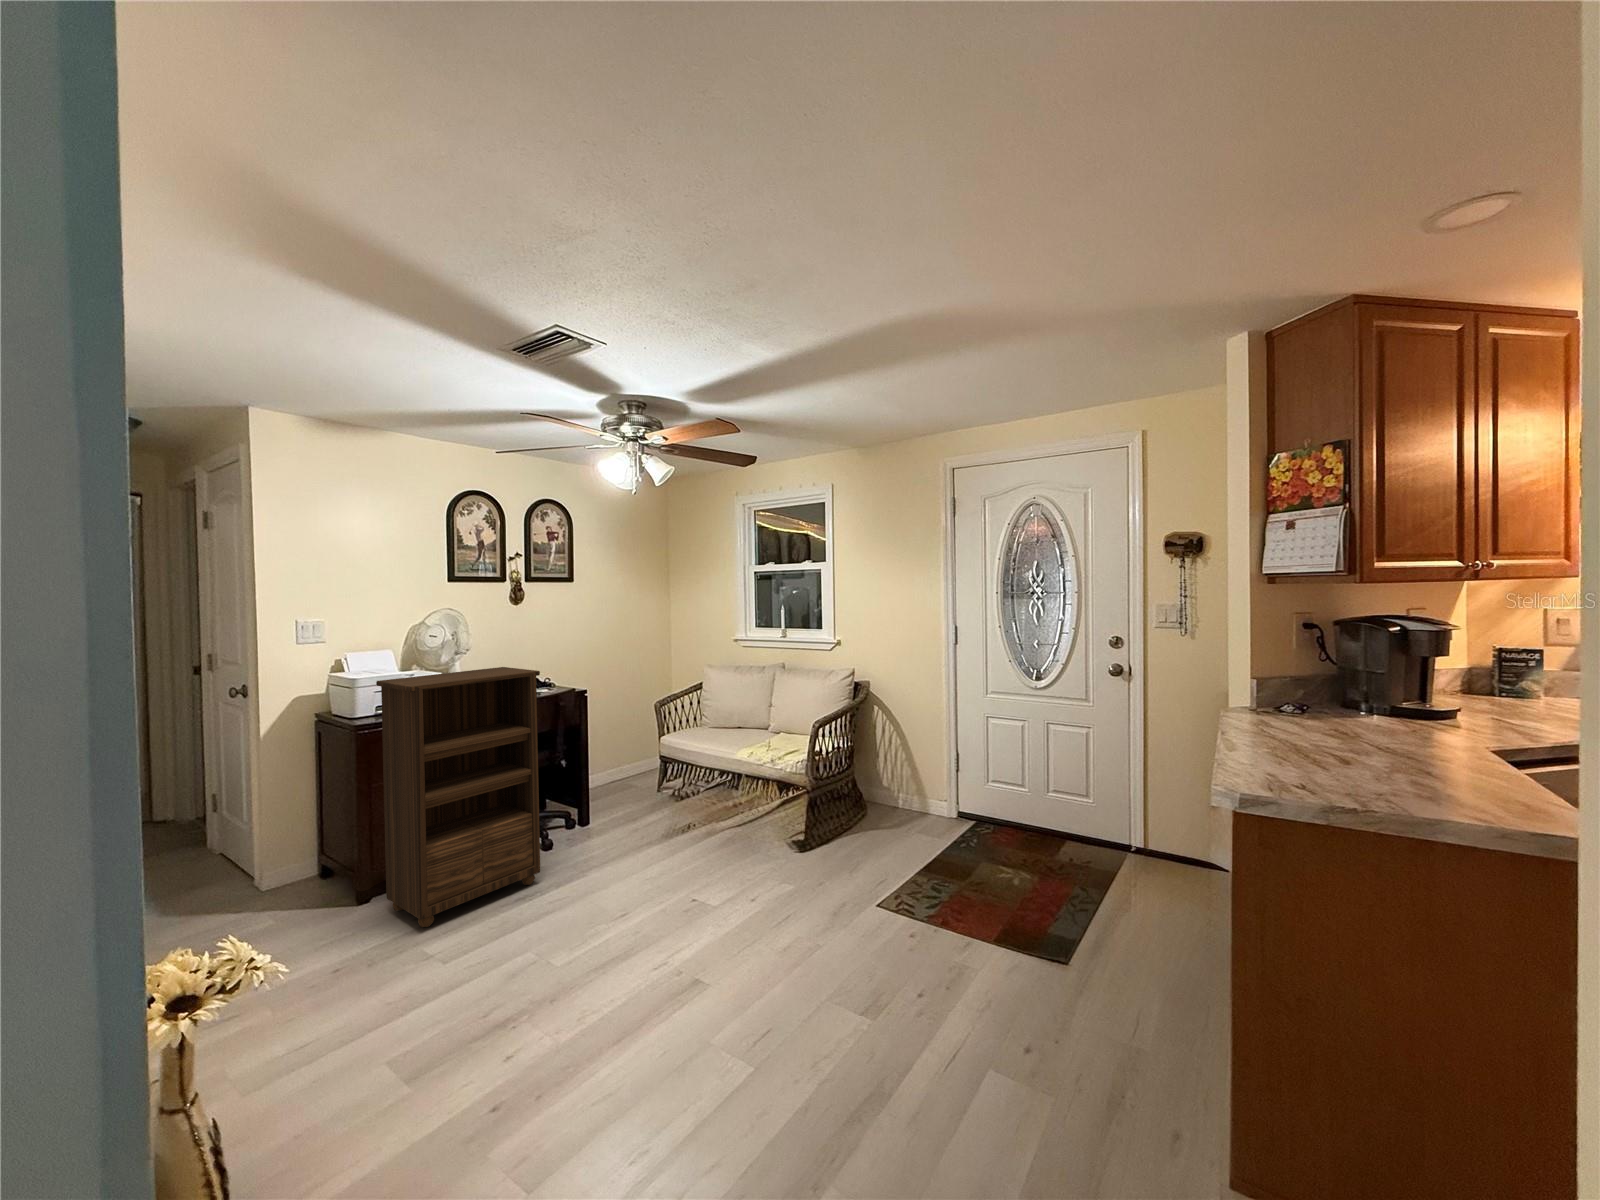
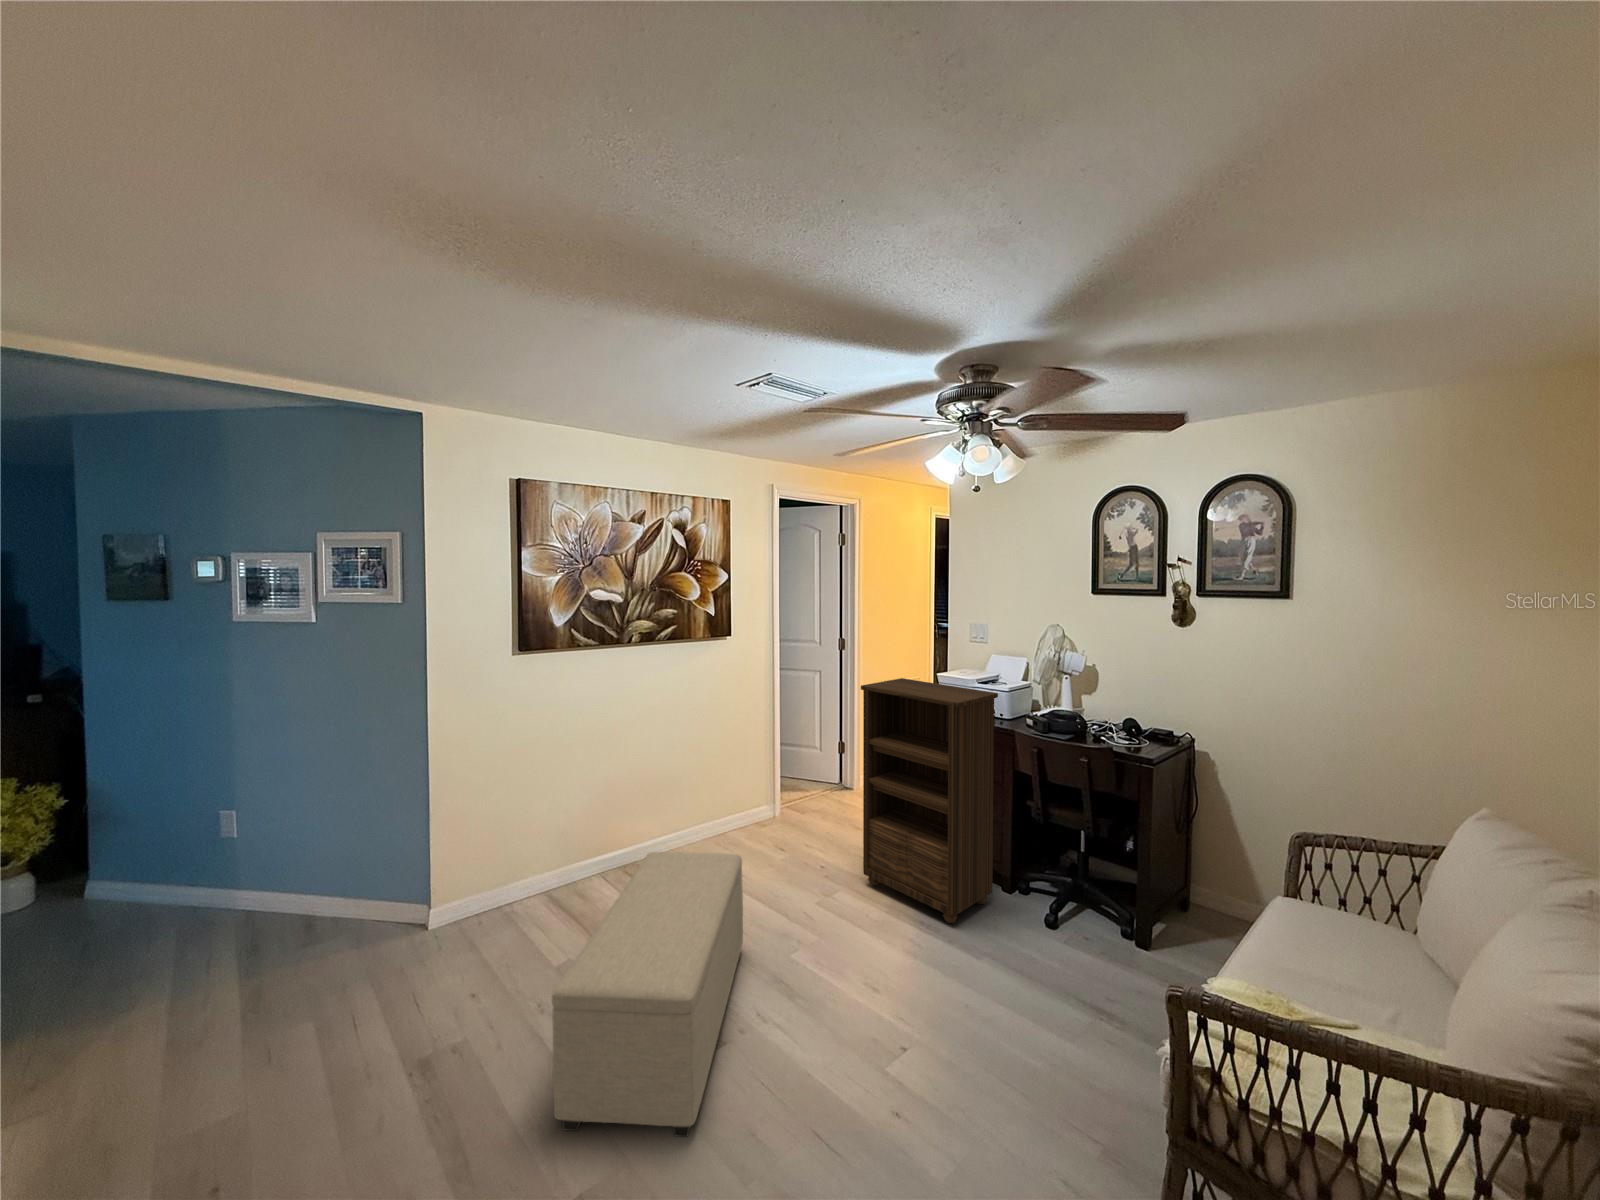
ottoman: none [496,860,812,1086] -> present [552,852,743,1137]

